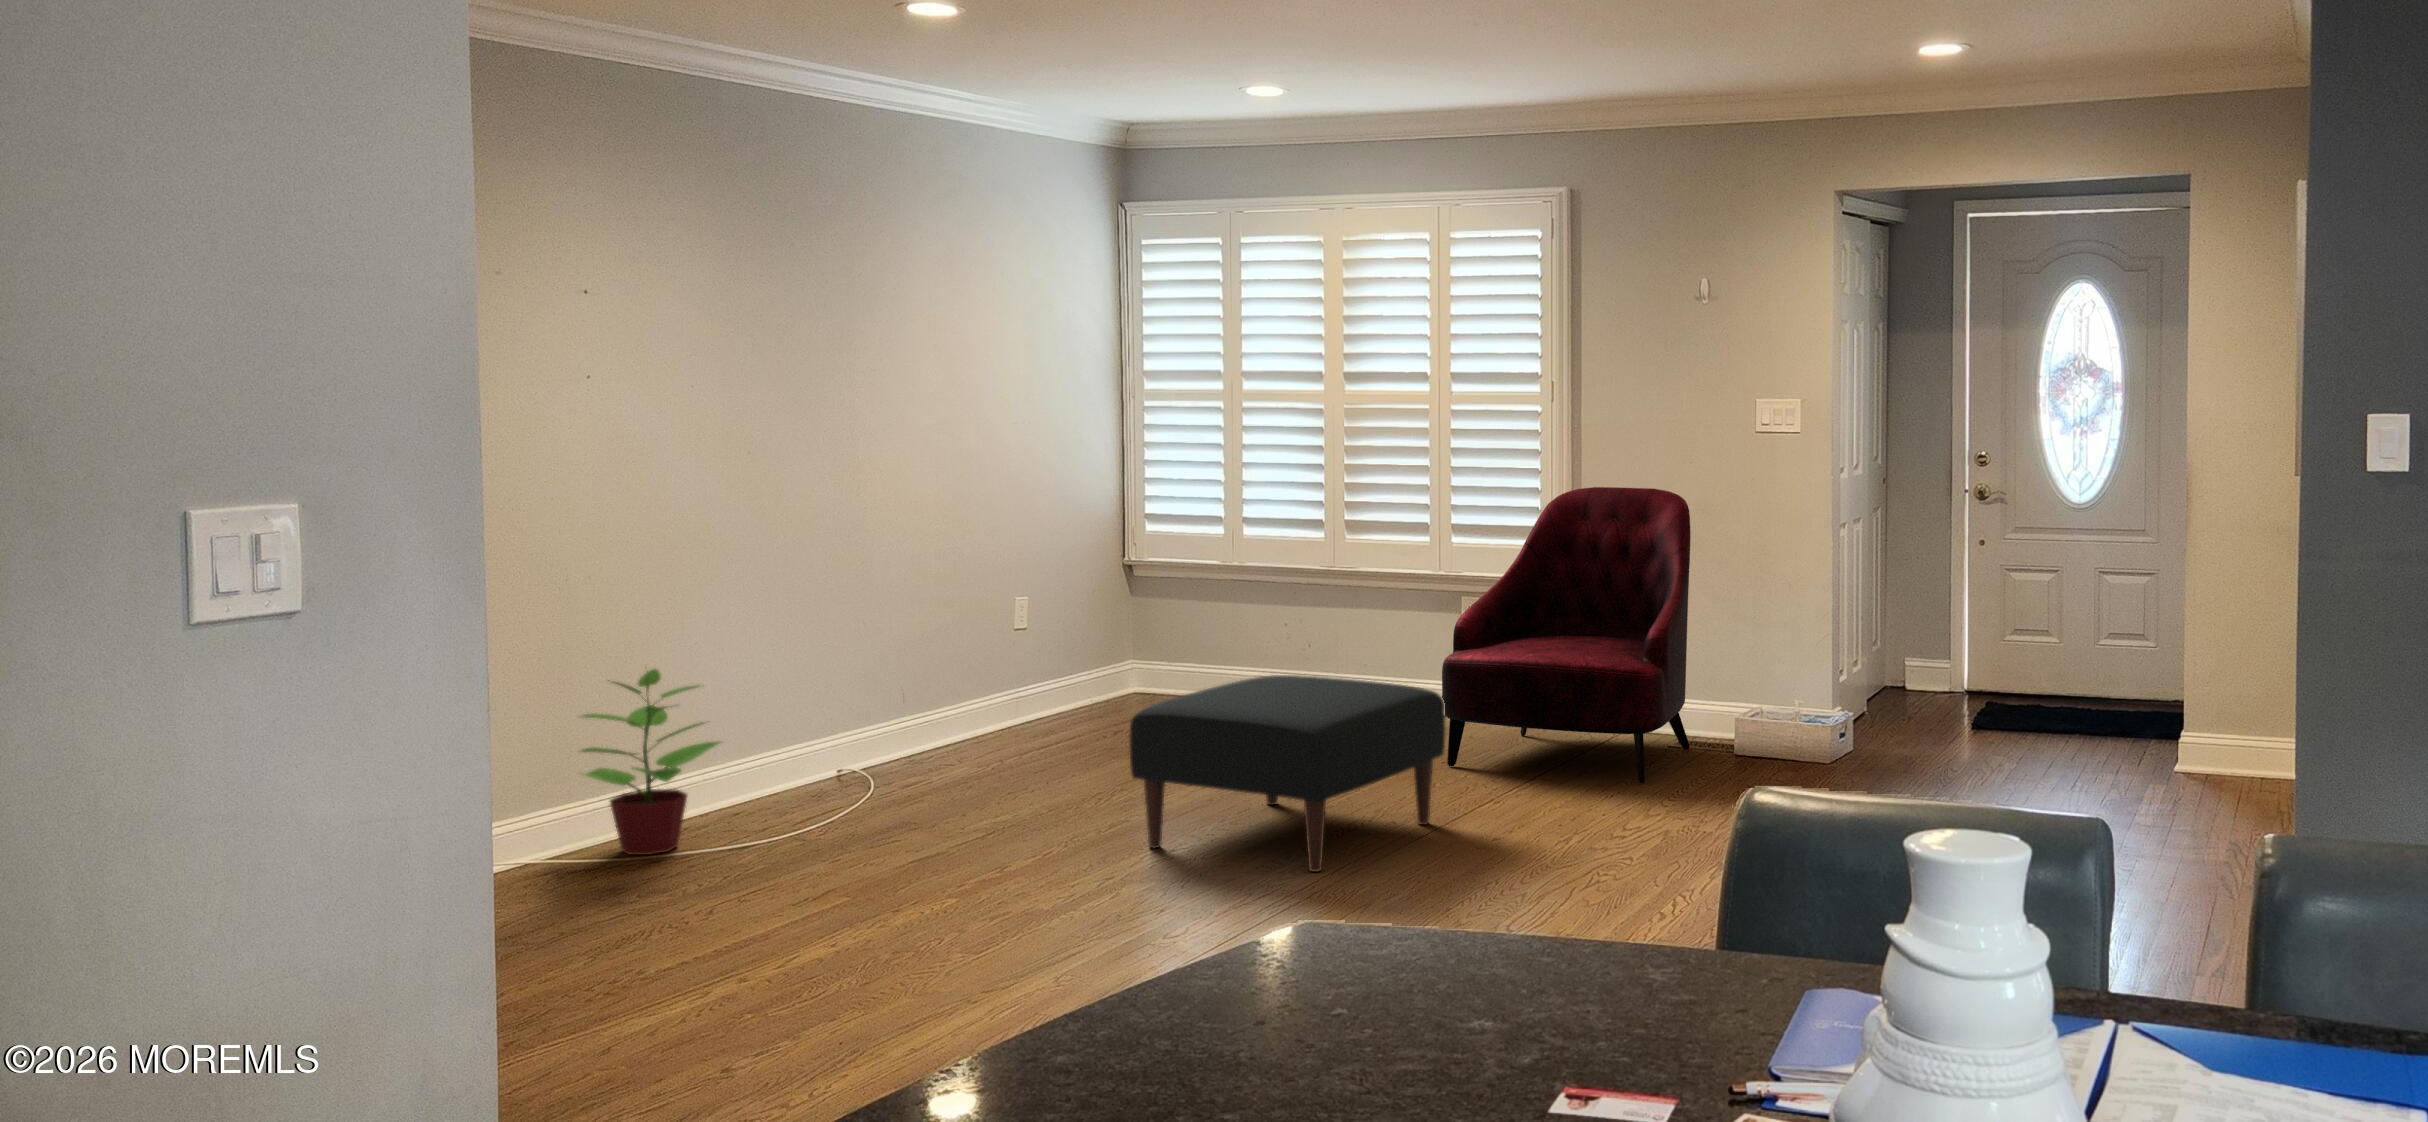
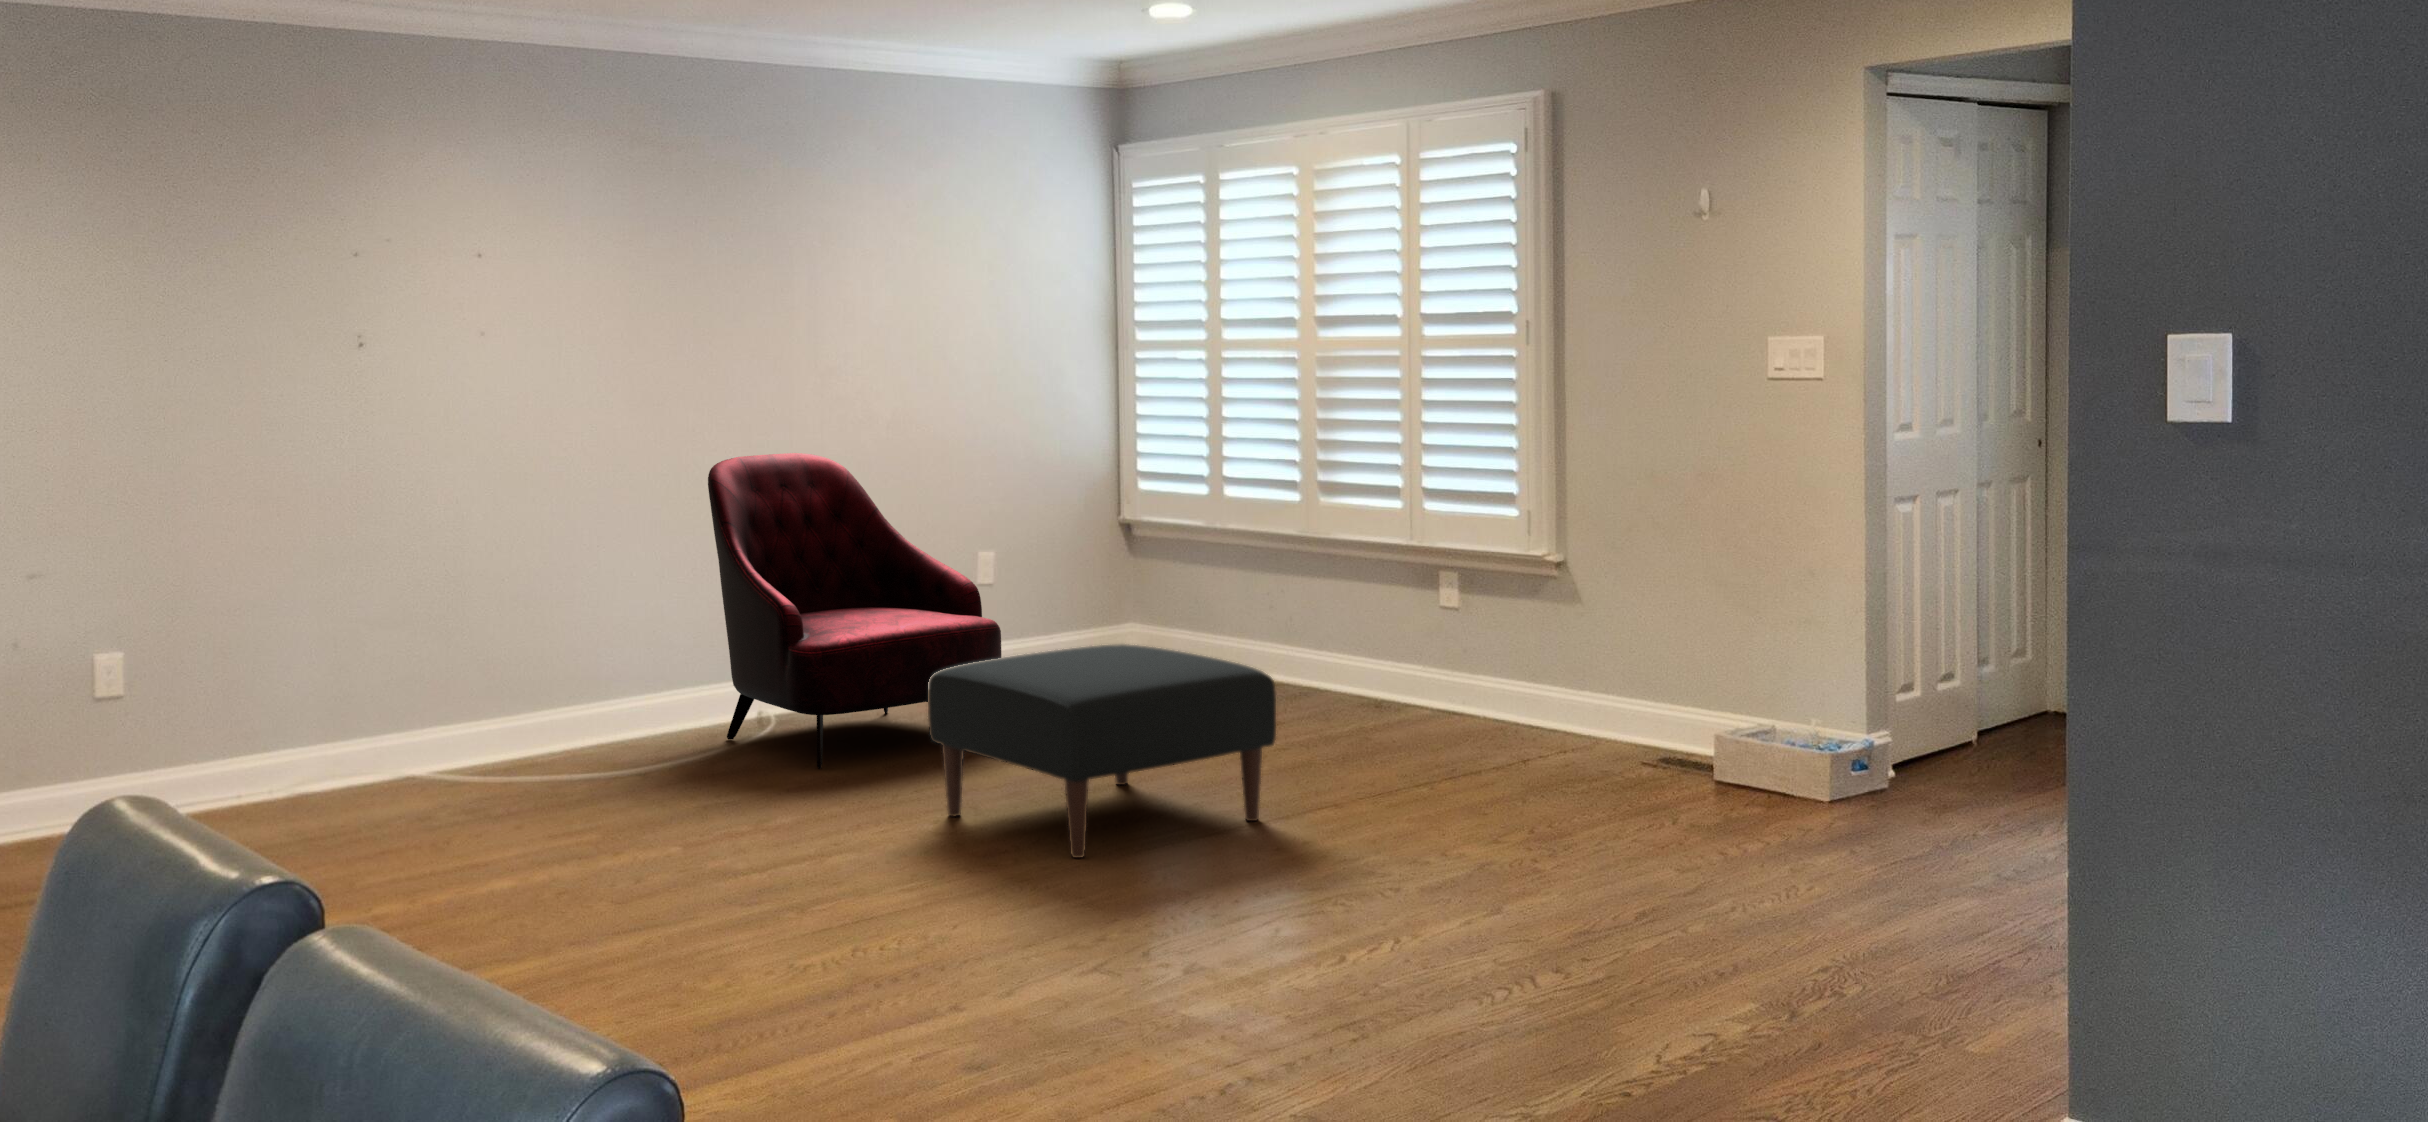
armchair: present [1442,487,1691,784] -> present [708,453,1001,769]
potted plant: present [582,669,720,855] -> none [466,598,610,776]

